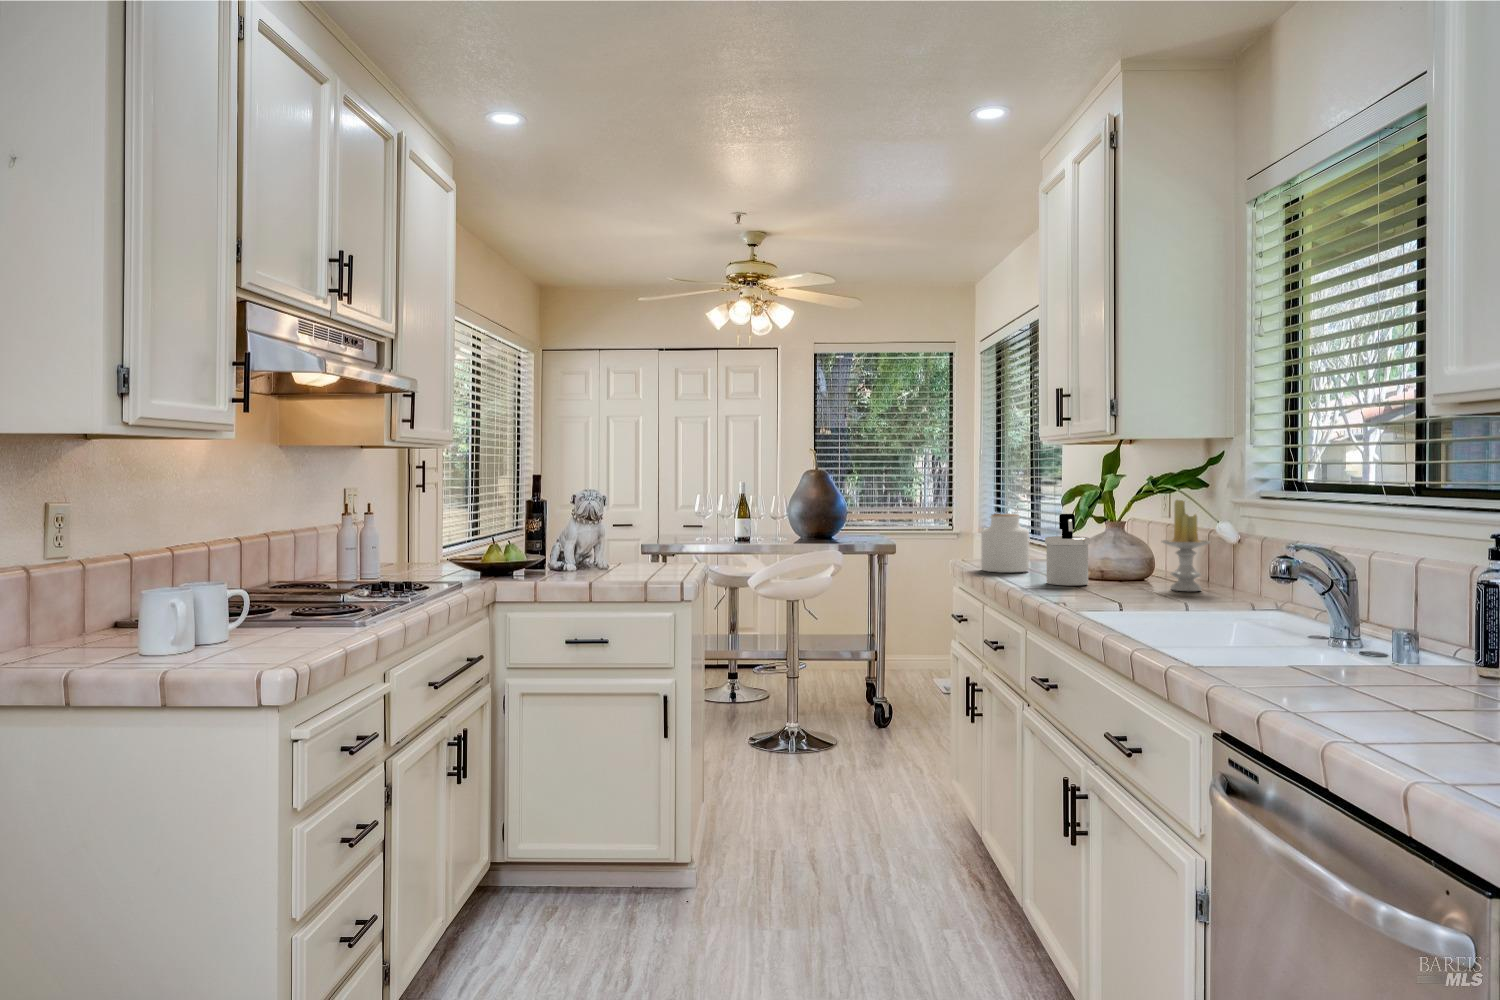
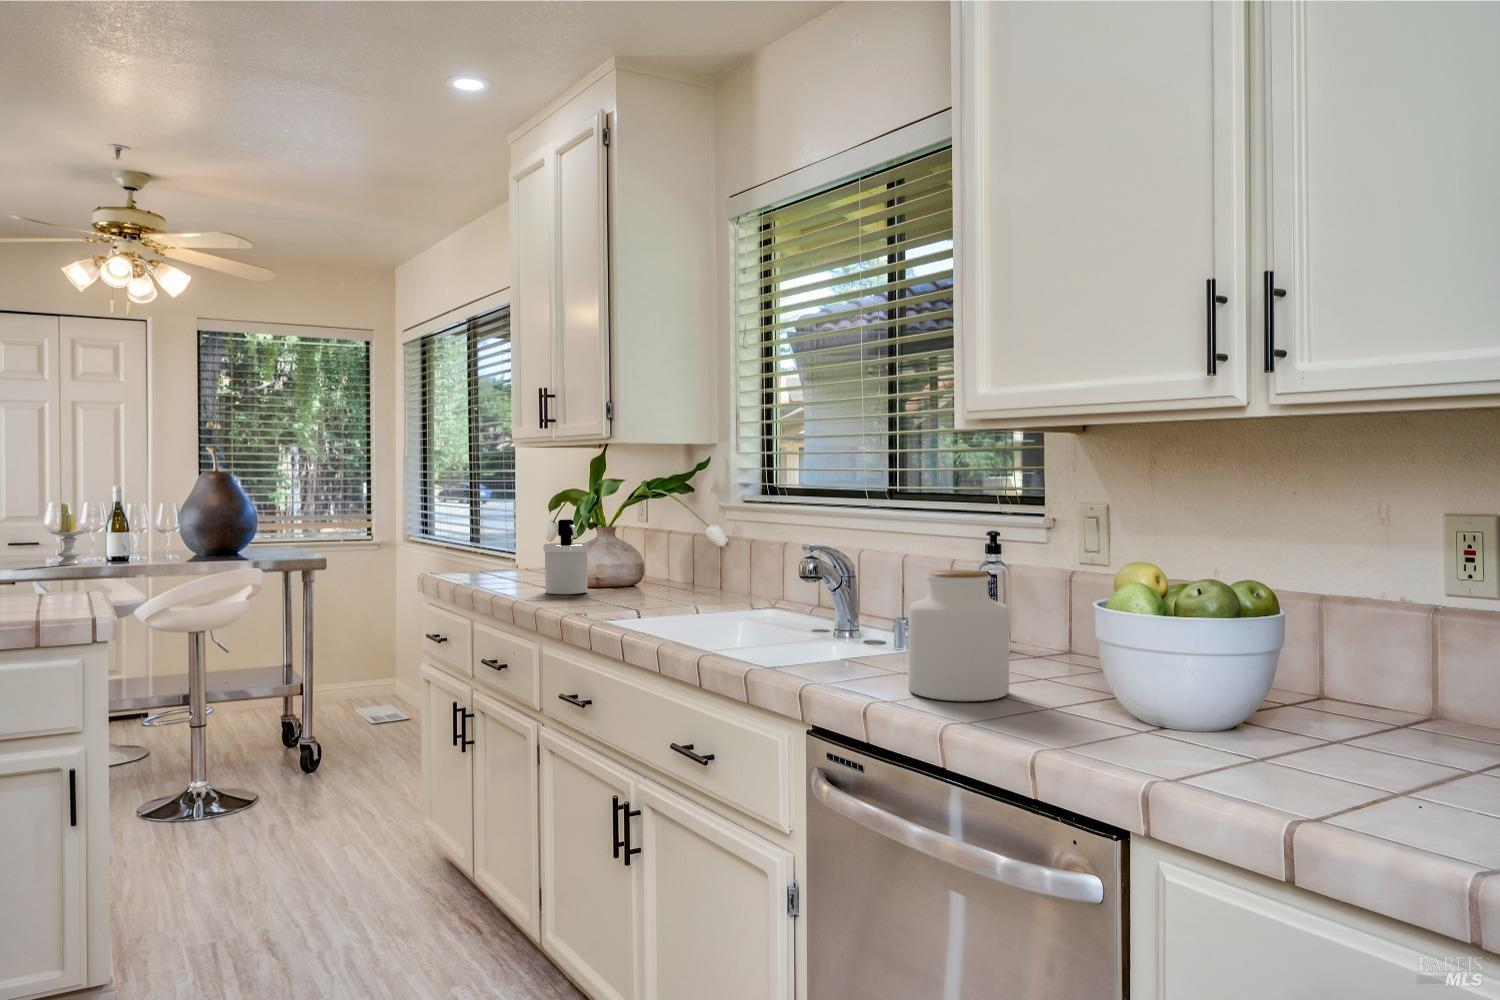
candle: present [1162,500,1211,591] -> present [51,503,87,565]
jar: present [981,514,1029,573] -> present [908,570,1009,701]

